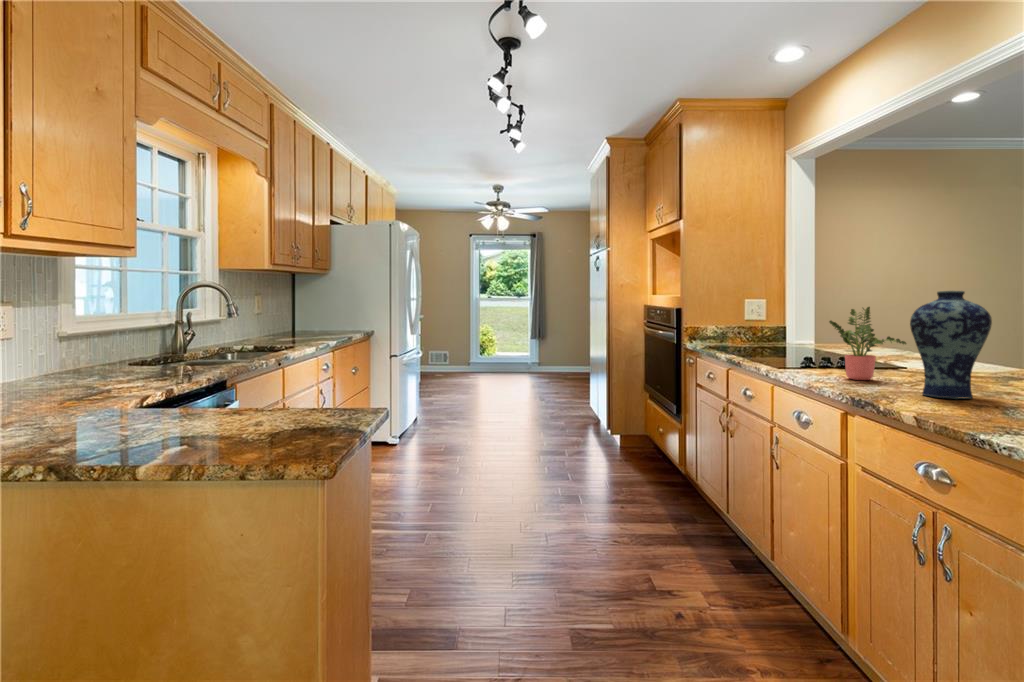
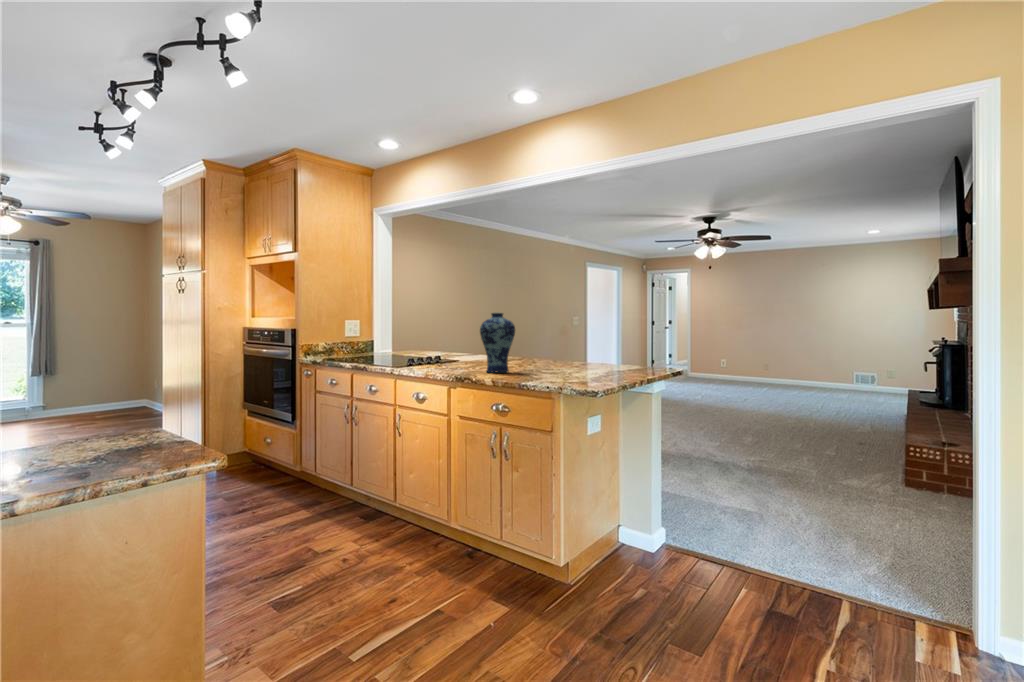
potted plant: present [829,307,906,380] -> none [433,323,474,369]

